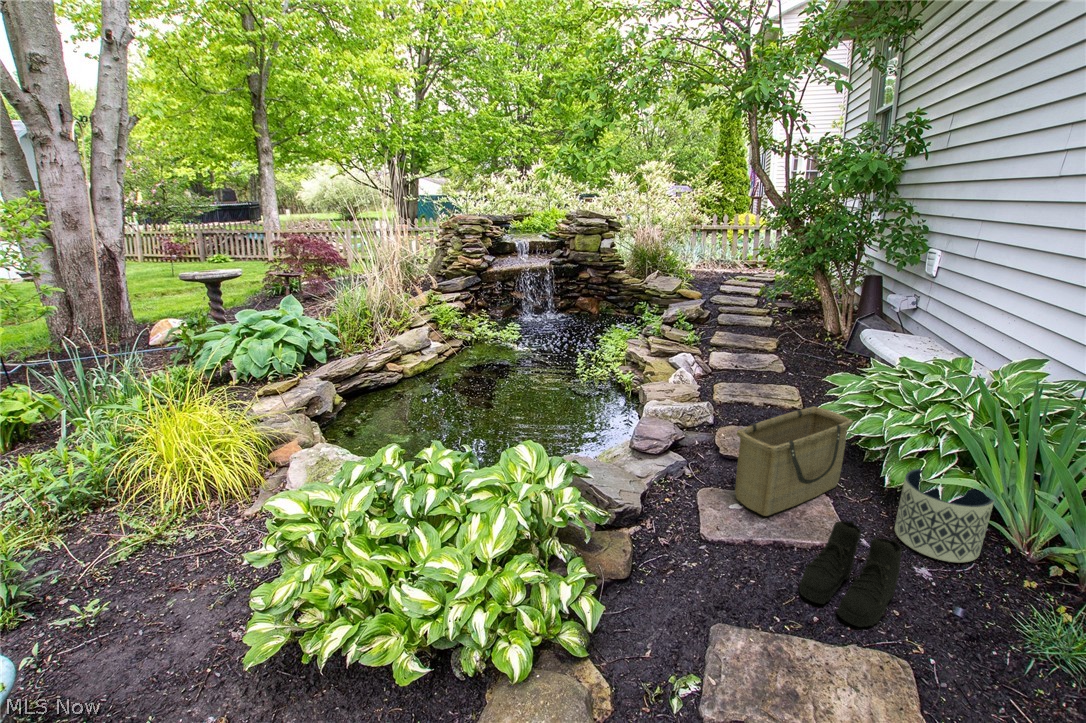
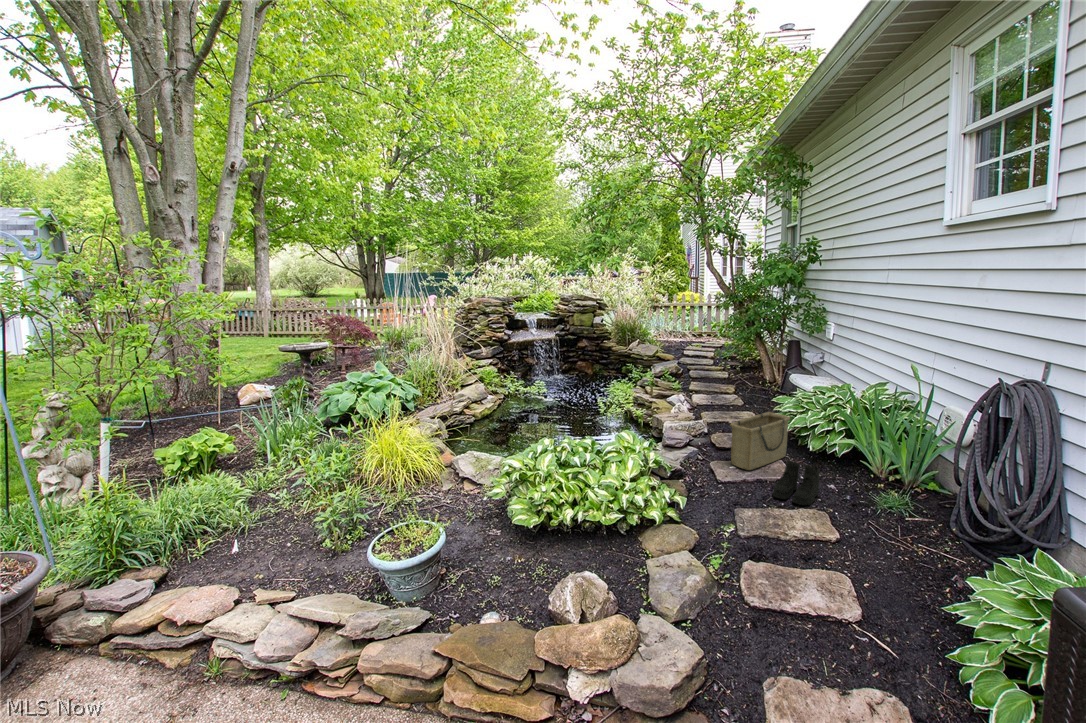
planter: present [895,469,994,562] -> none [817,438,861,482]

